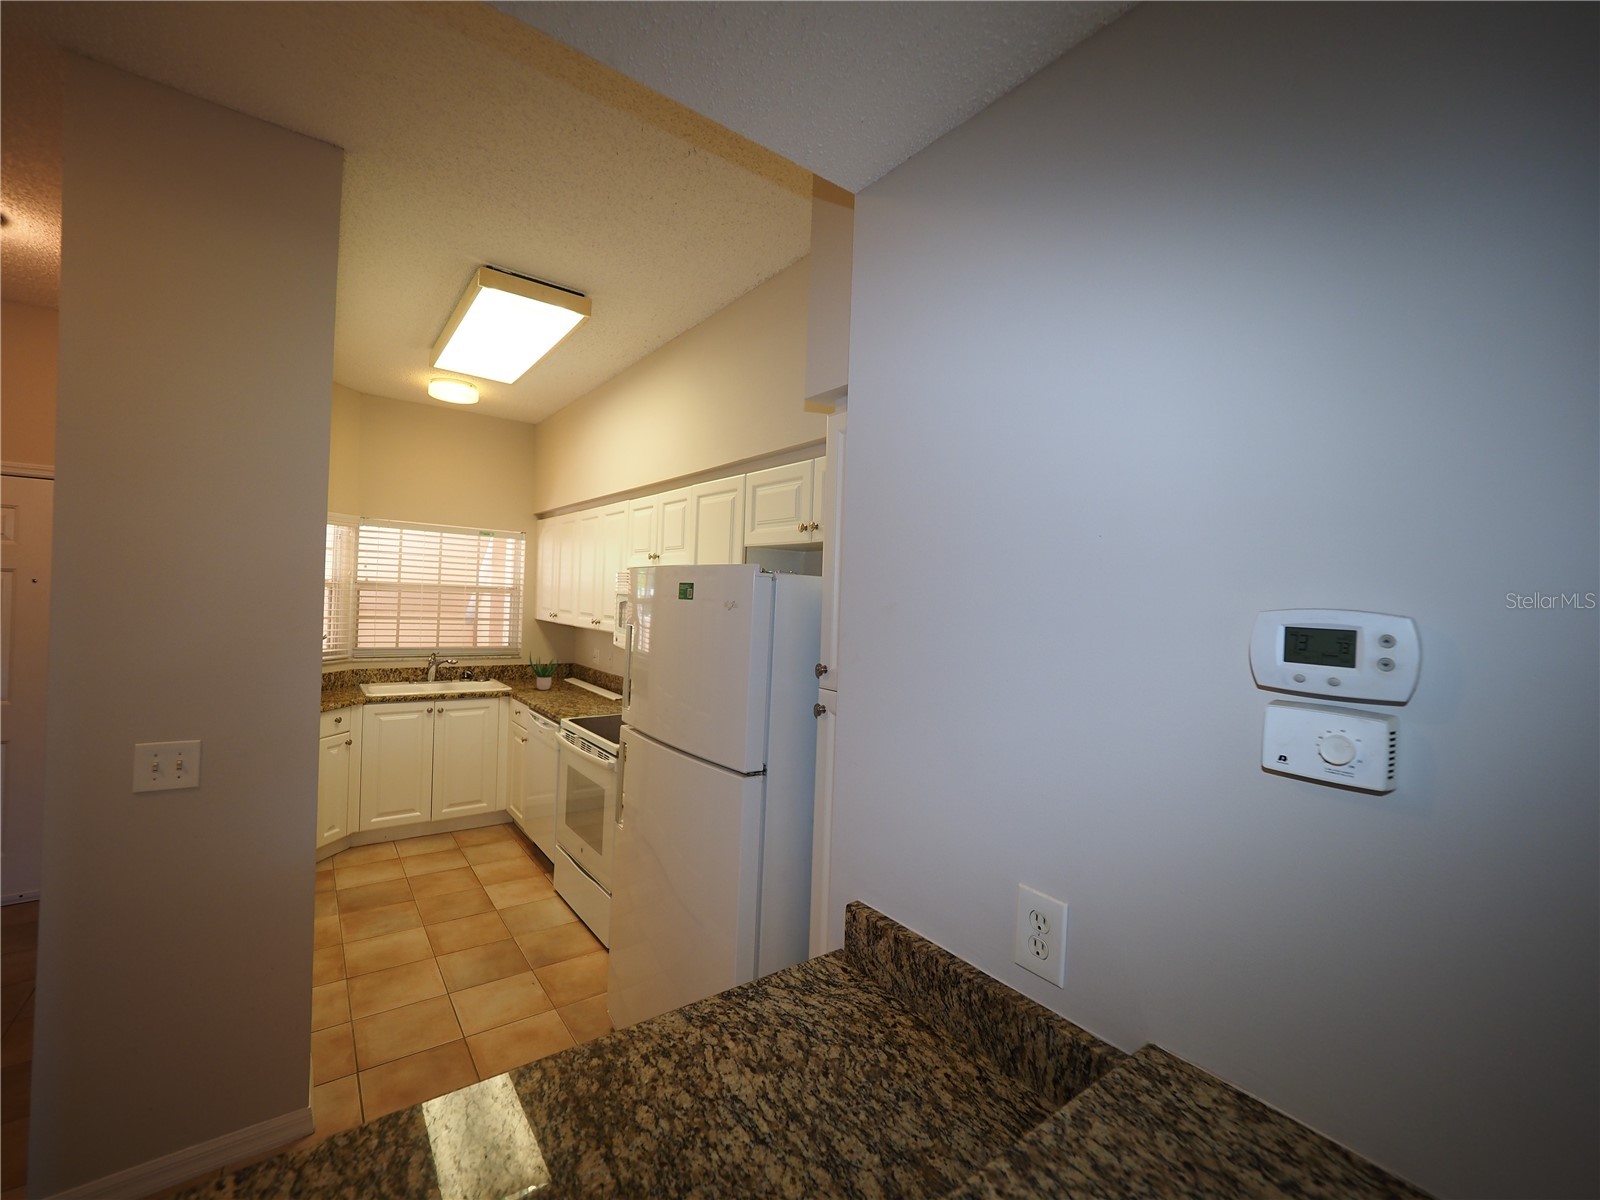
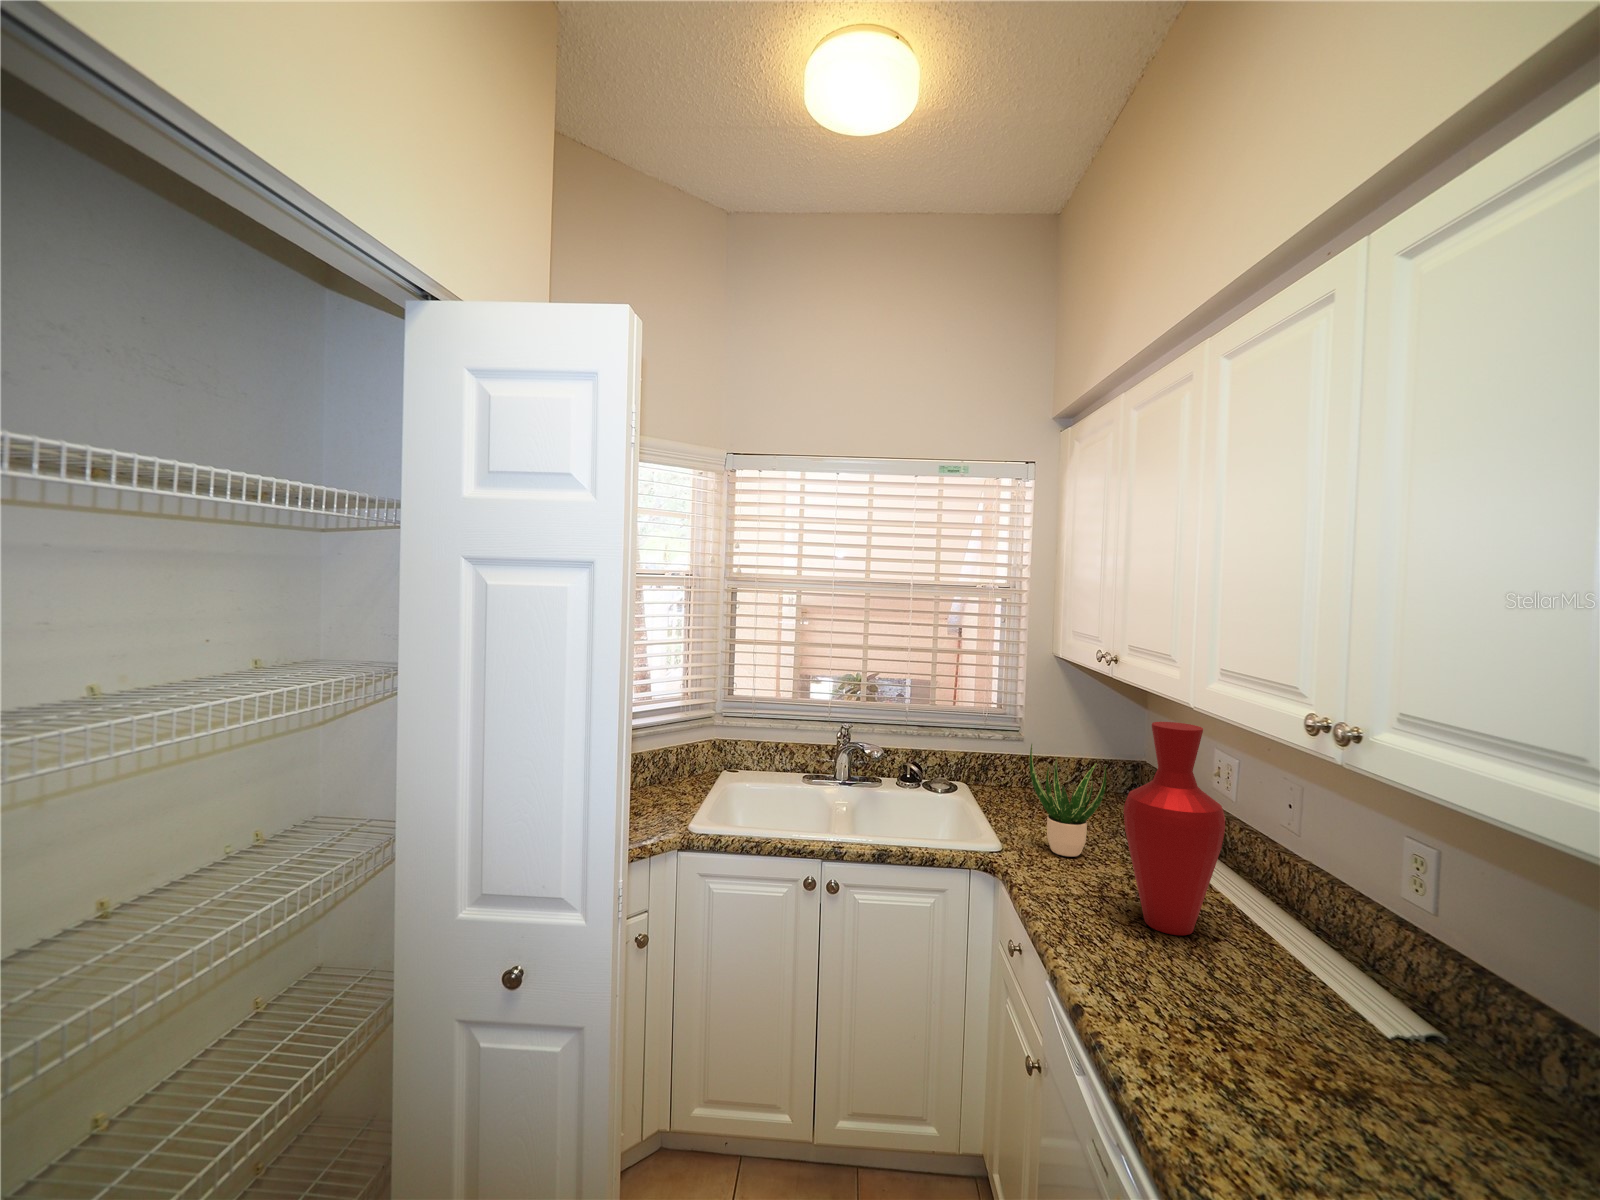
vase: none [564,635,593,698] -> present [1124,722,1225,935]

